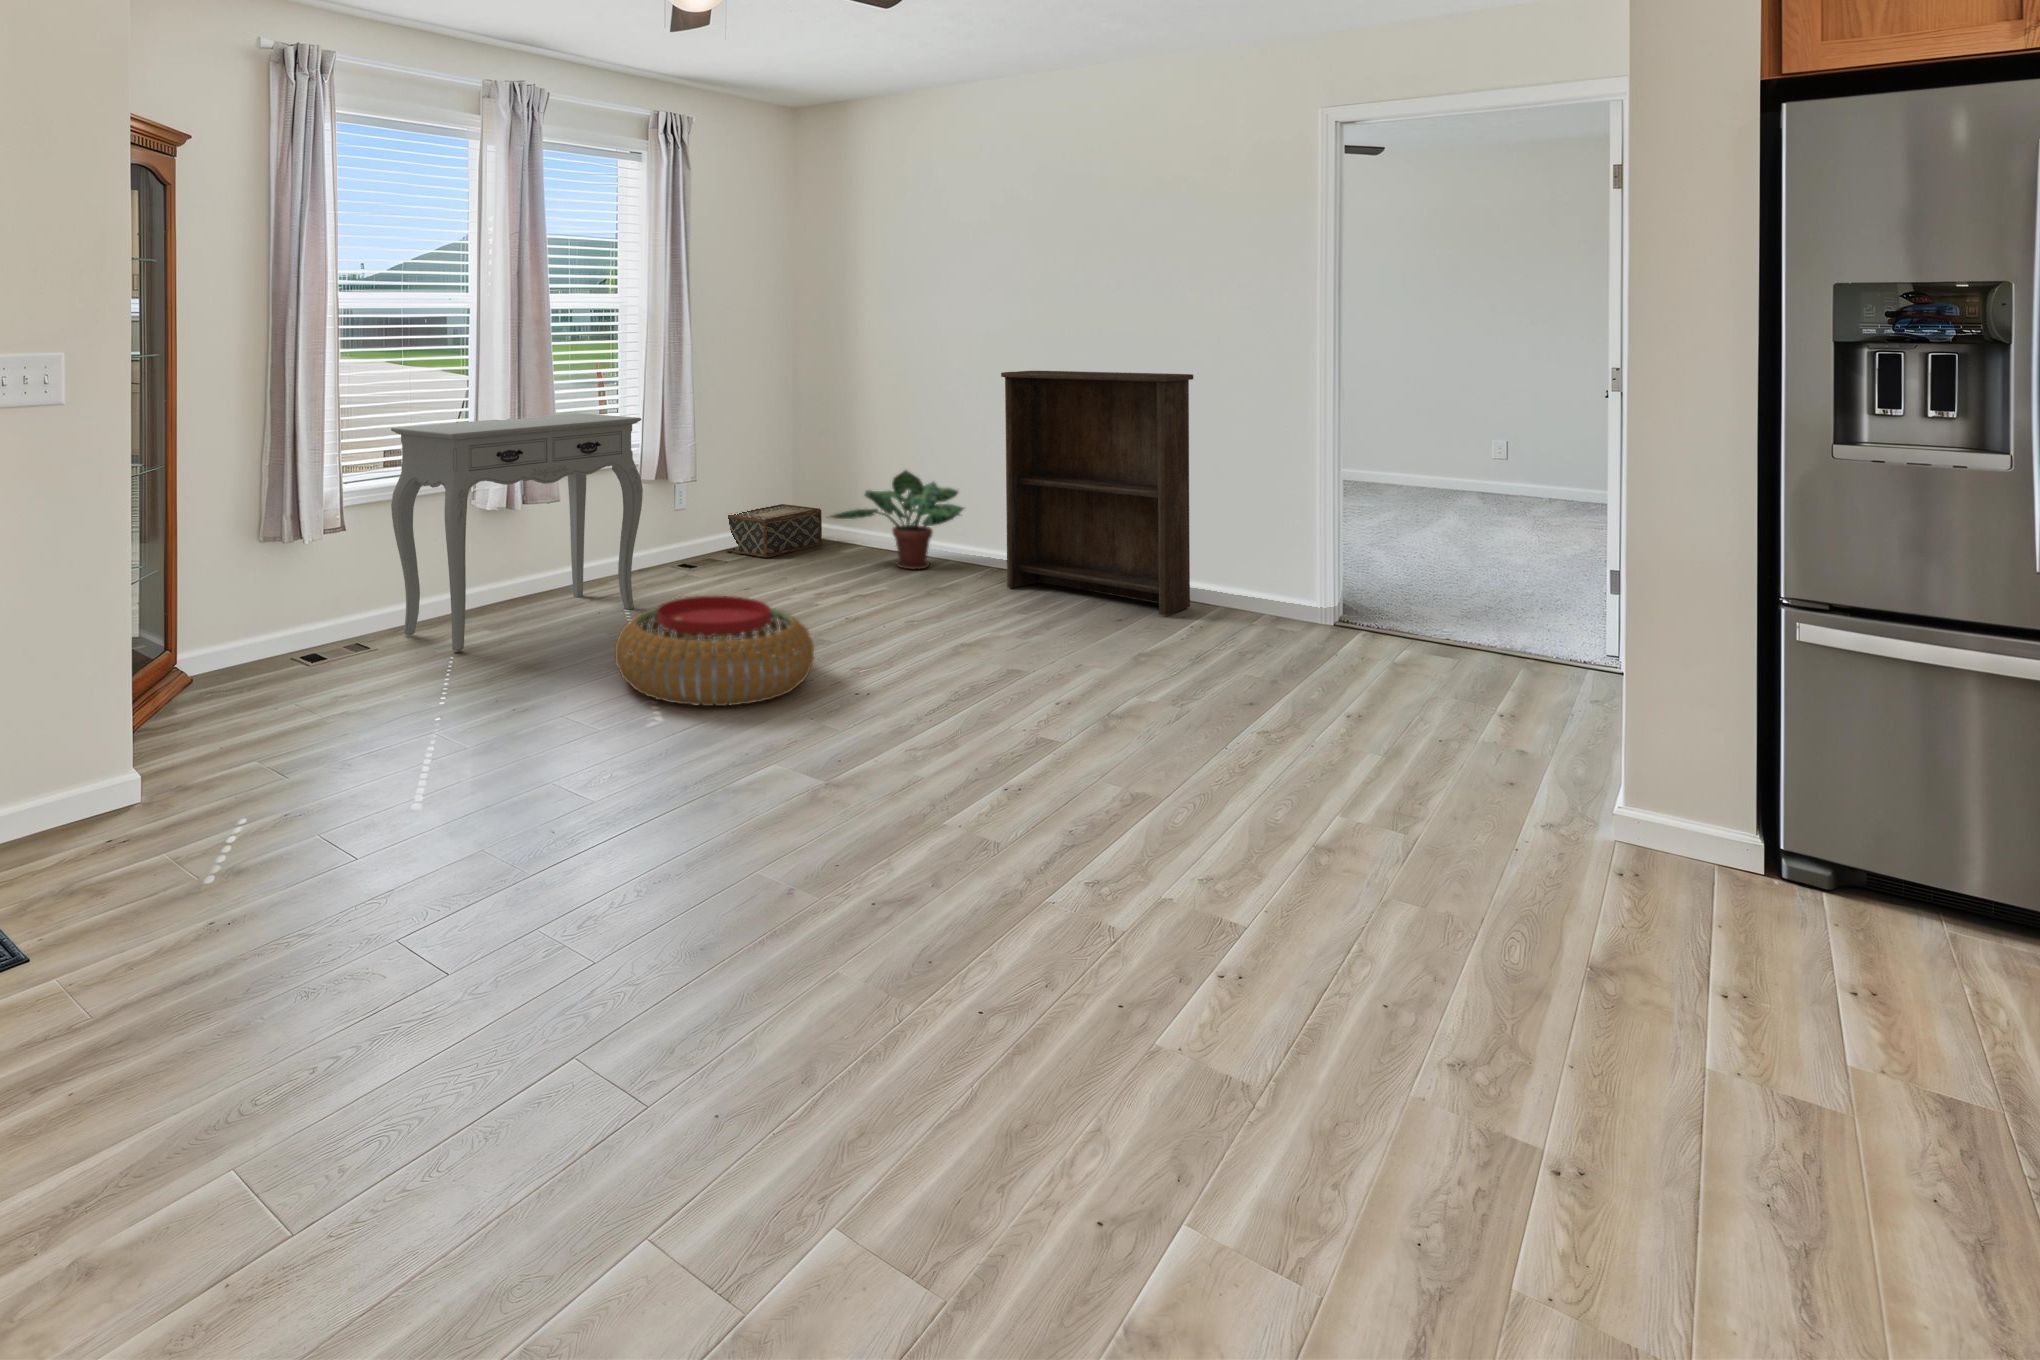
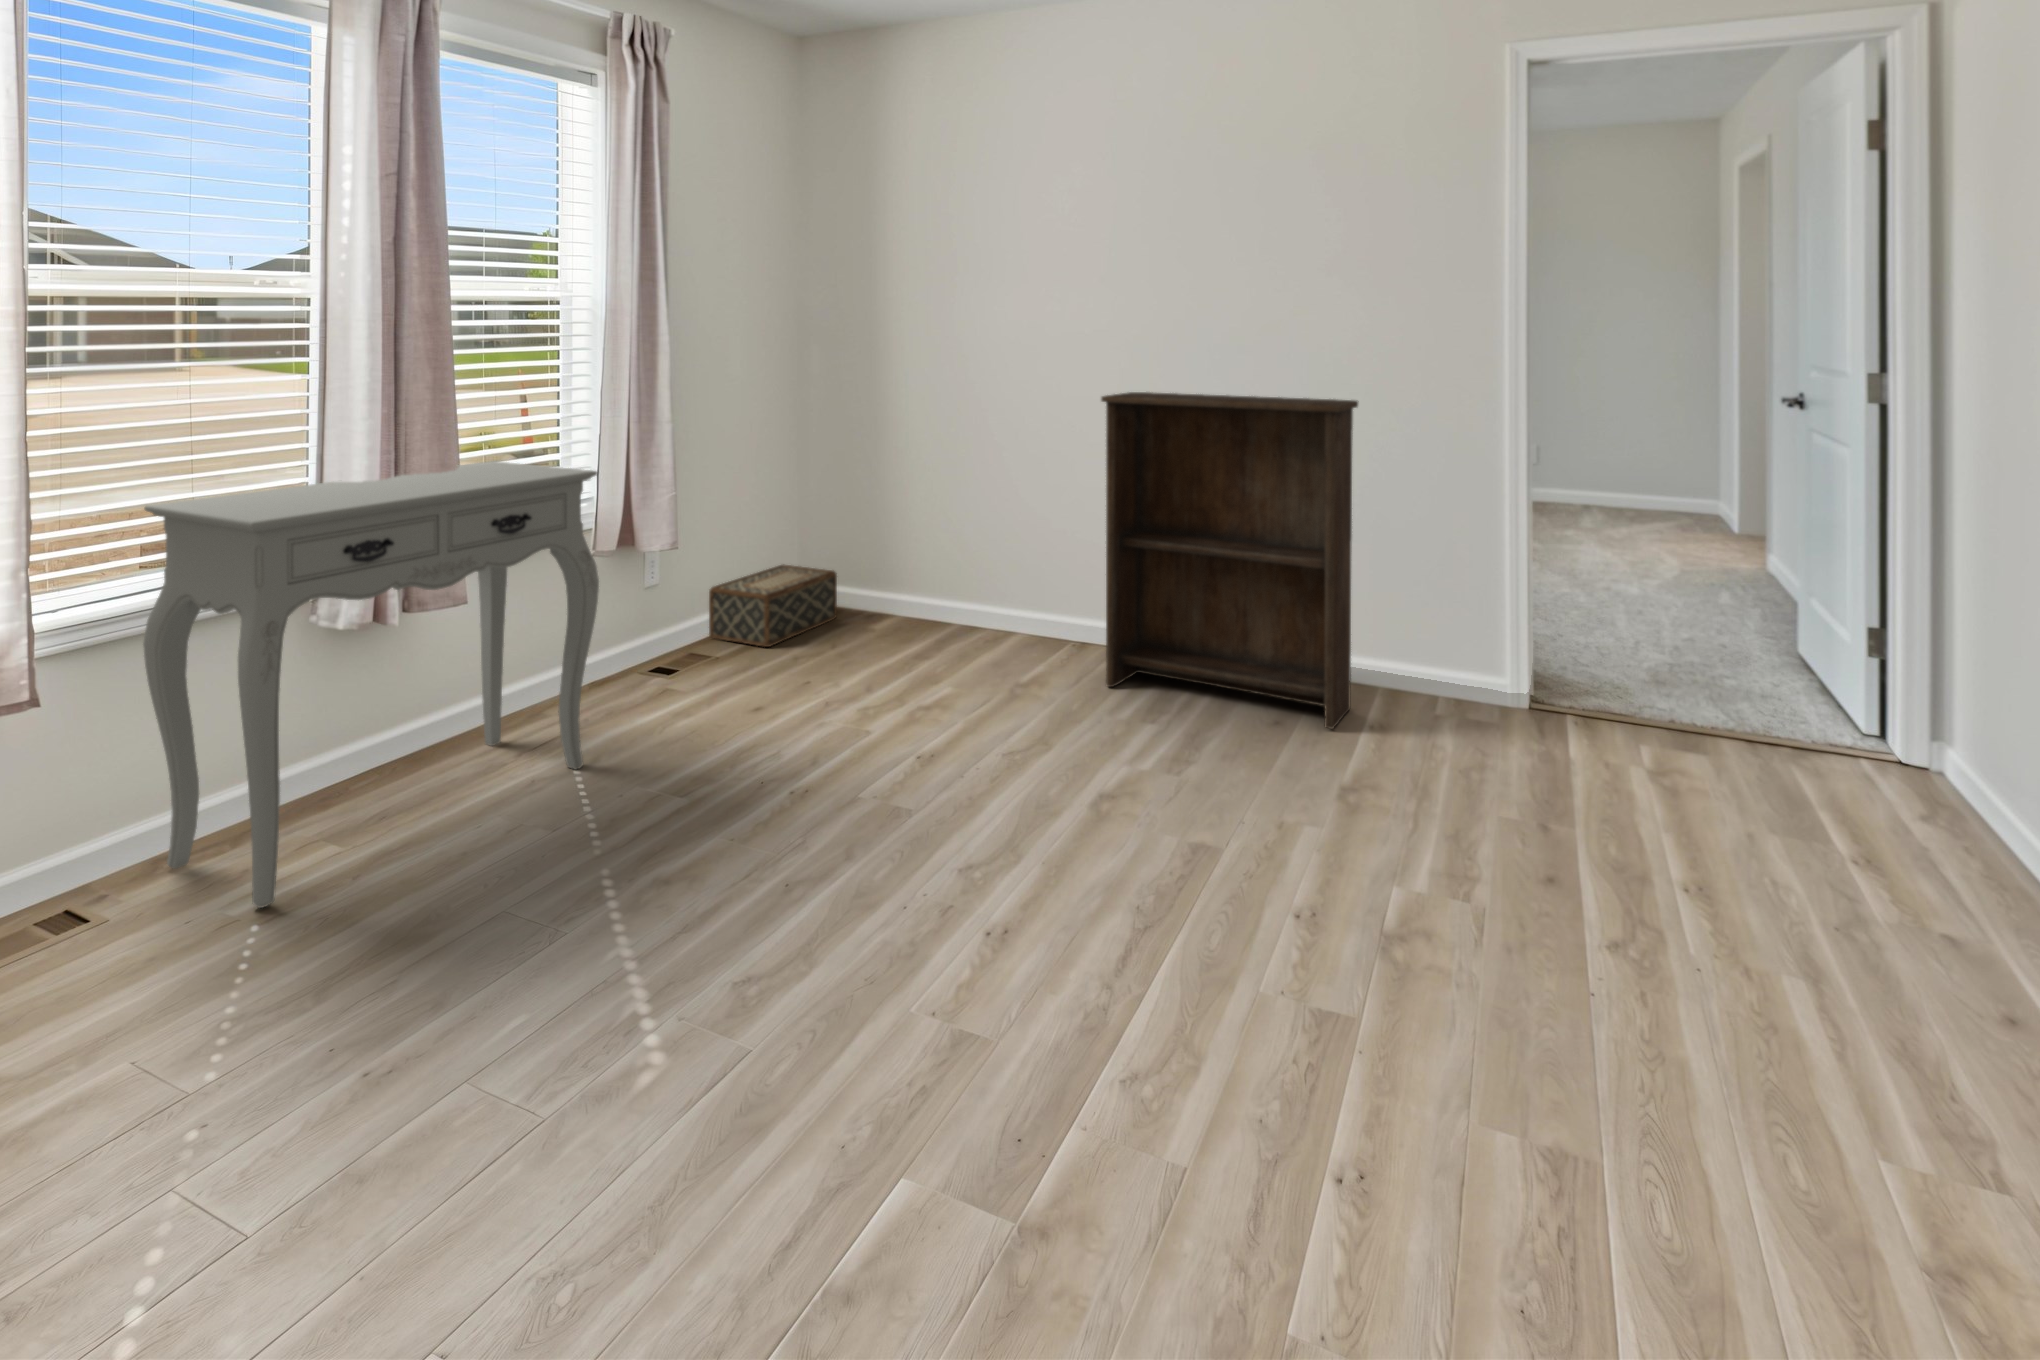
potted plant: present [830,470,964,569] -> none [852,525,1042,659]
pouf: present [615,596,814,706] -> none [557,784,908,1032]

